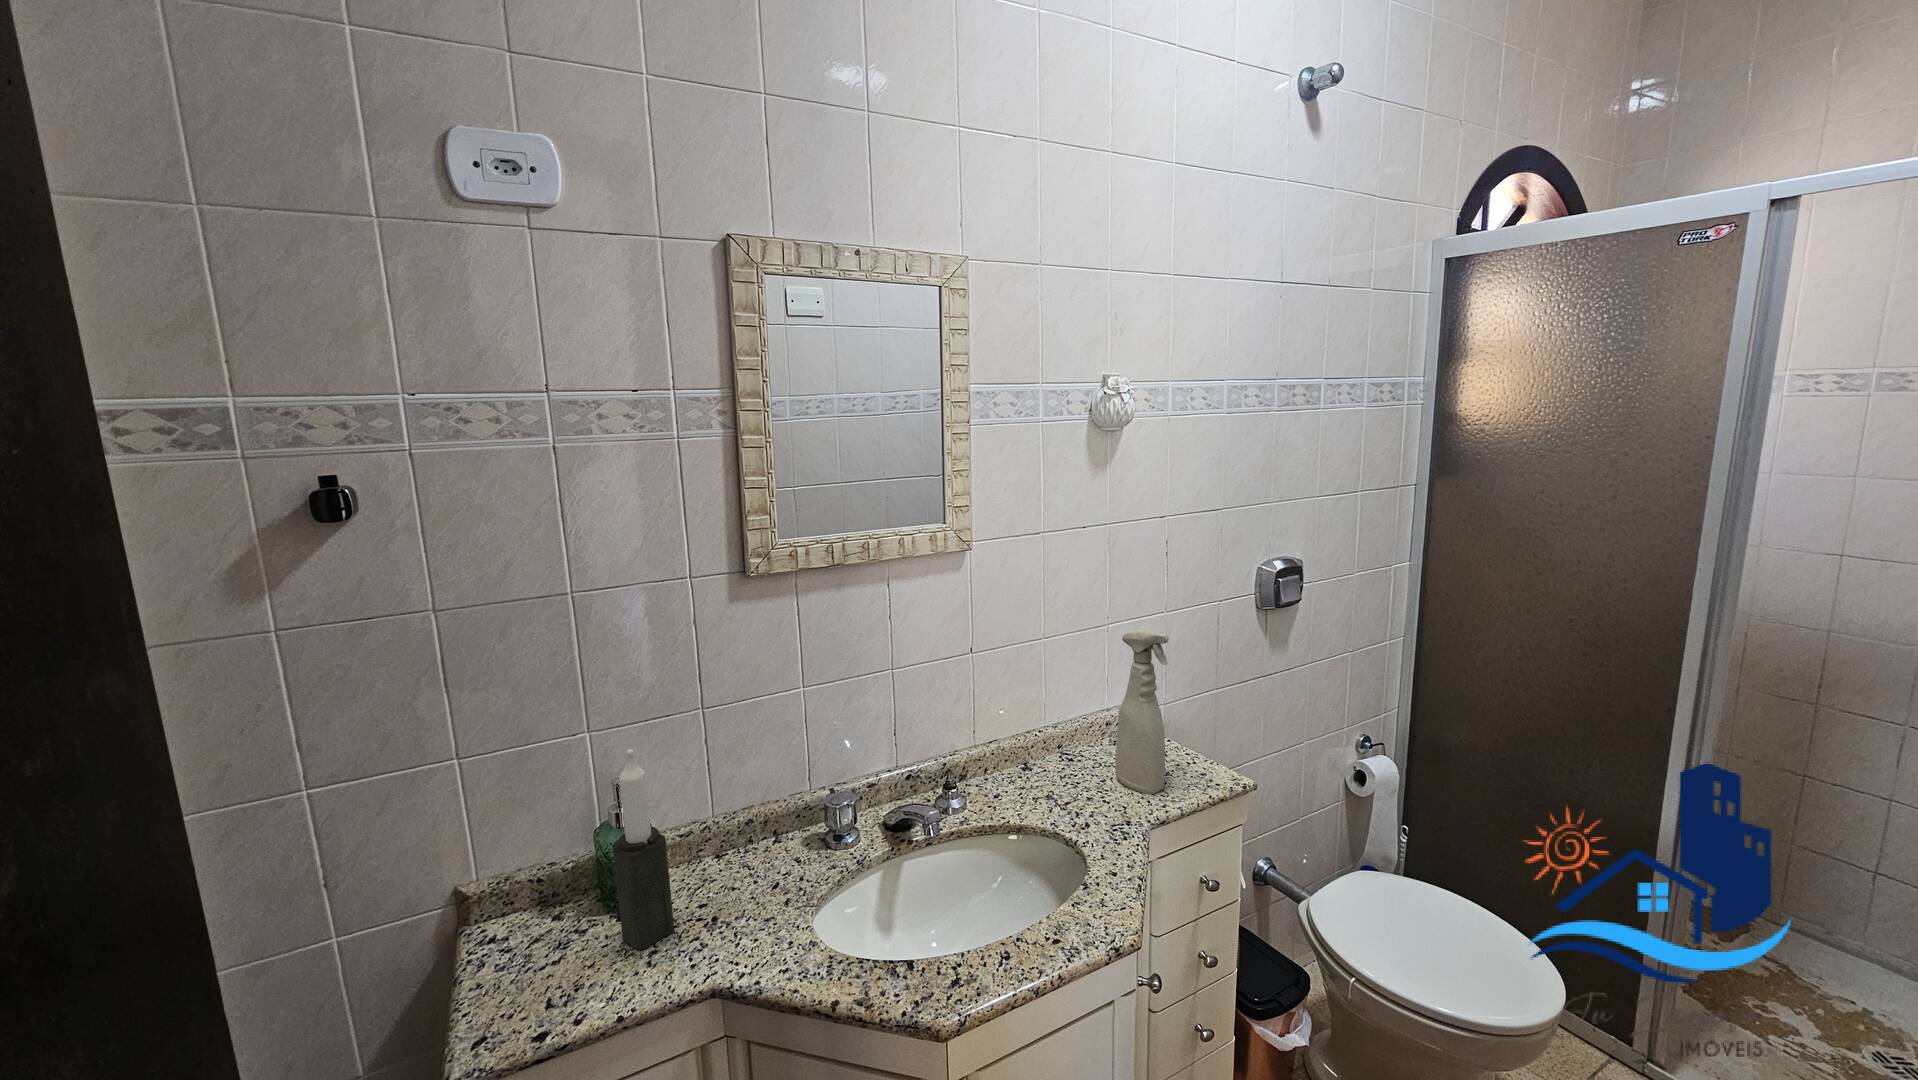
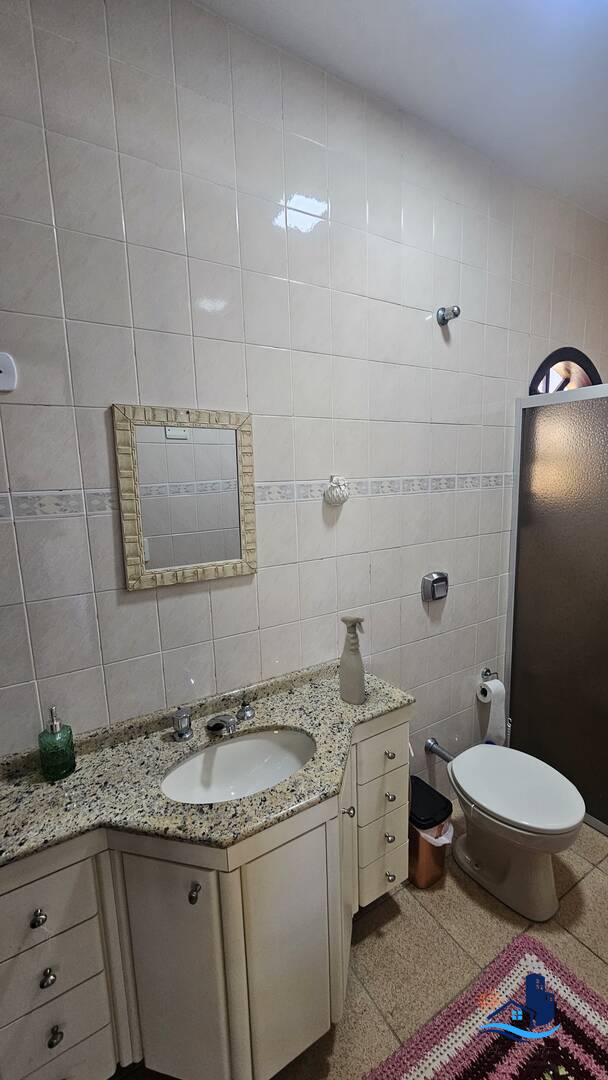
candle: present [612,749,674,950] -> none [46,690,82,803]

